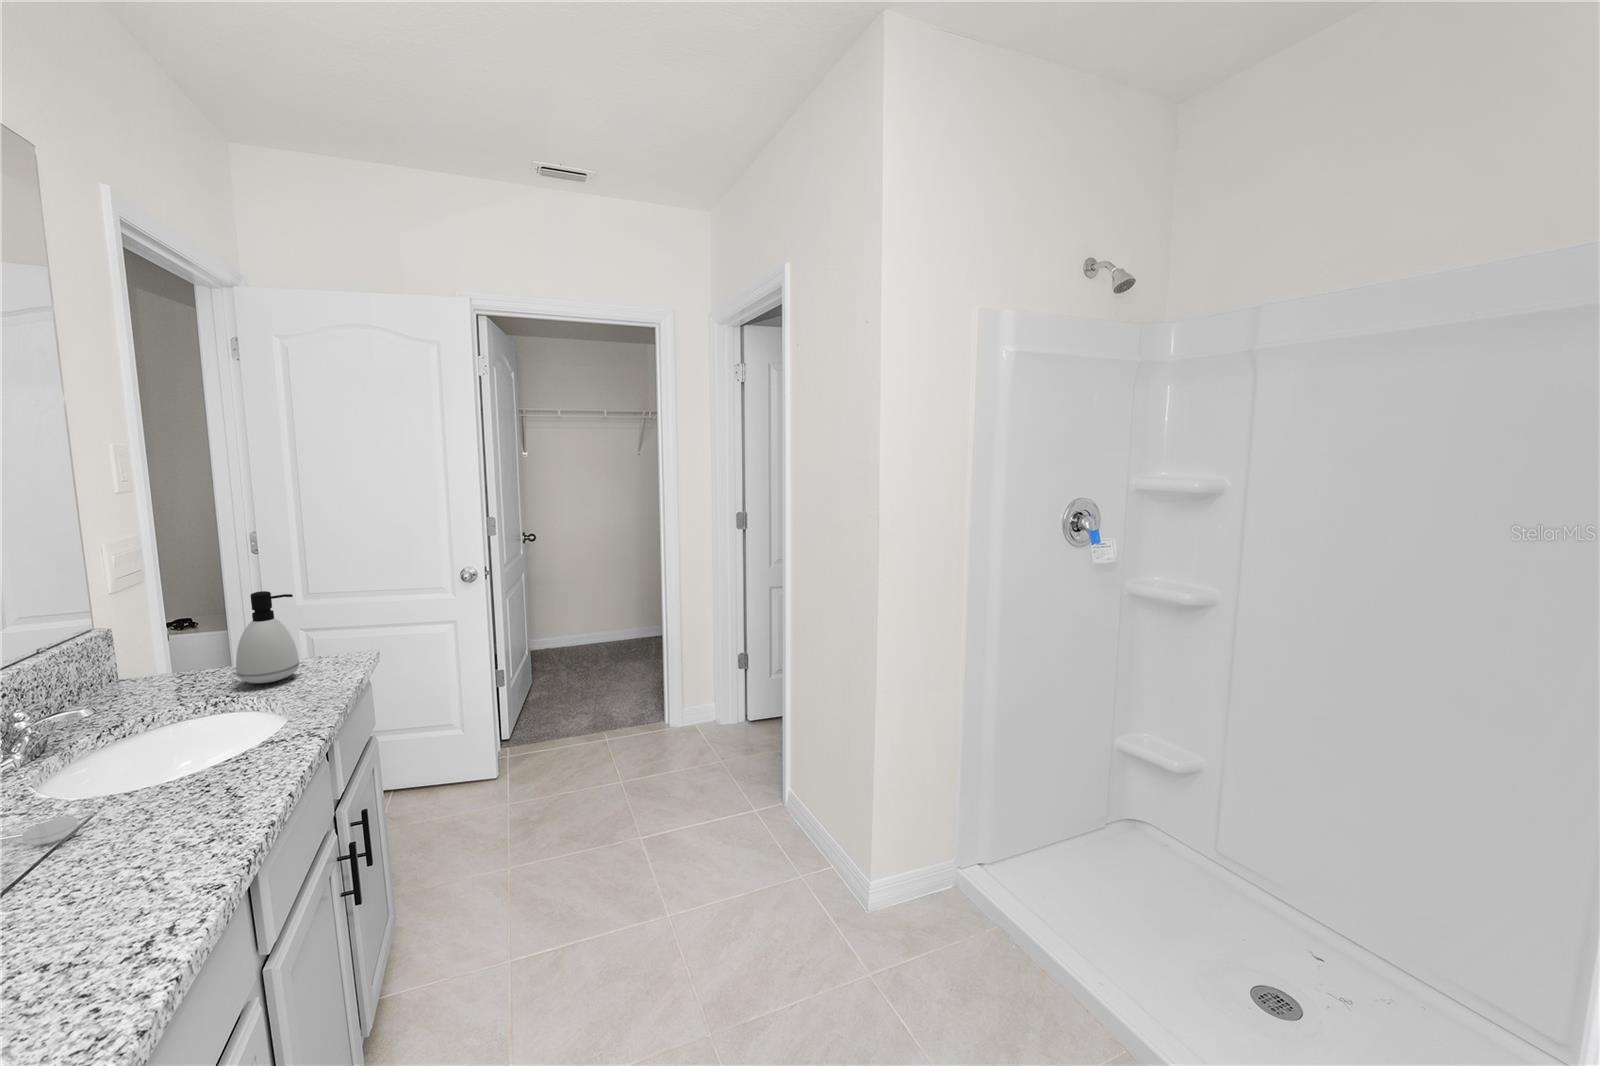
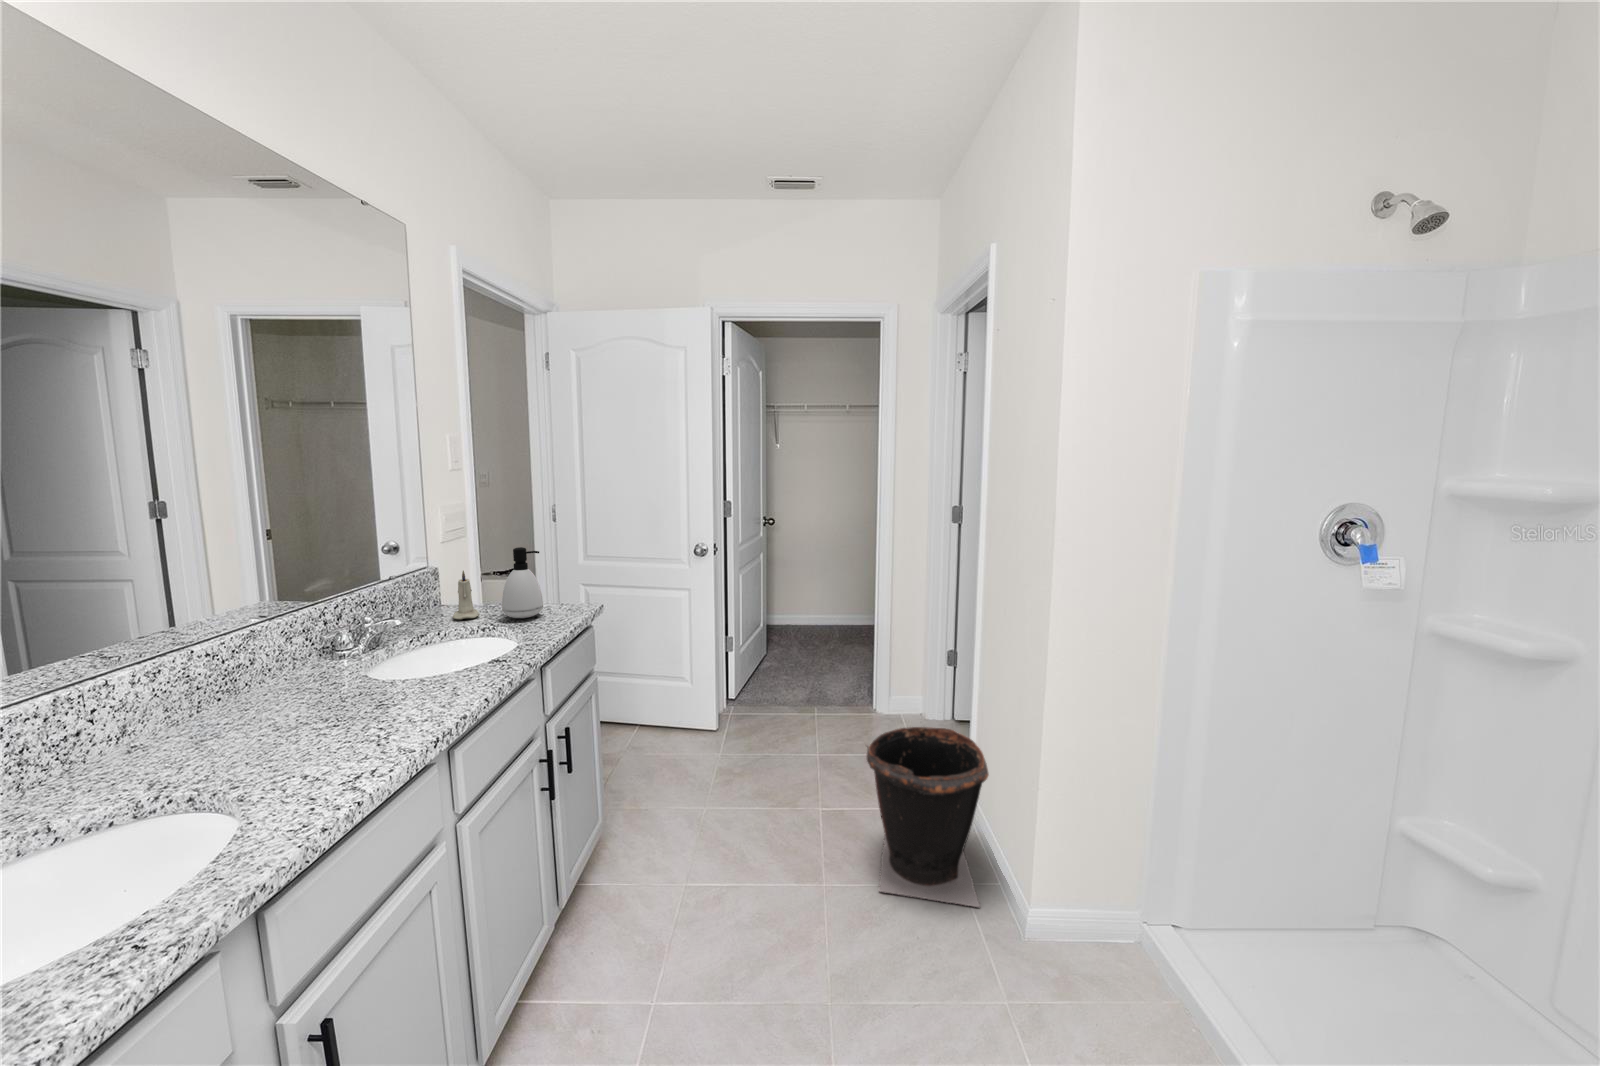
candle: none [152,629,197,697] -> present [453,571,480,619]
waste bin: none [701,728,821,902] -> present [866,727,989,908]

